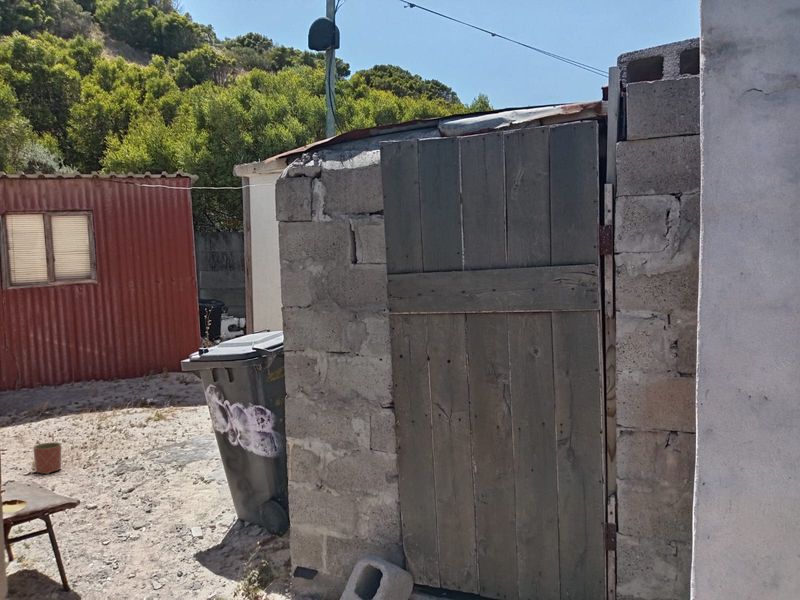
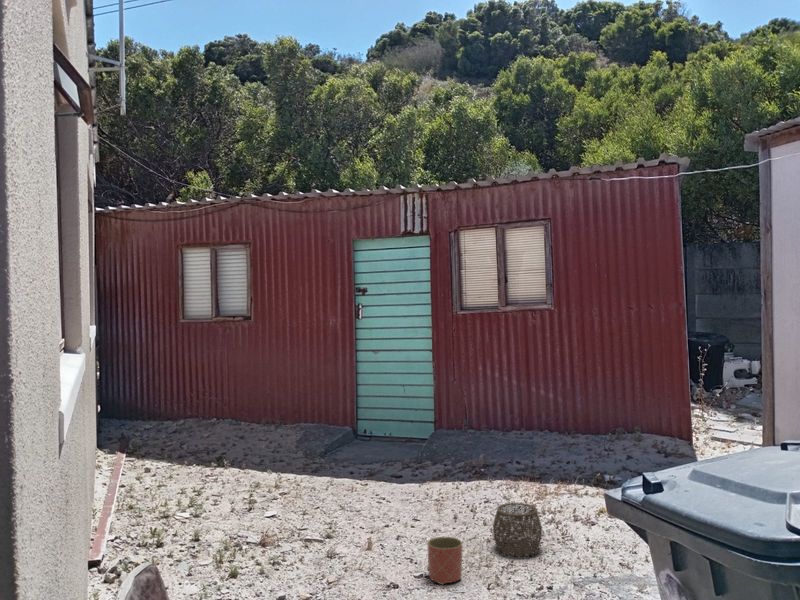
woven basket: none [76,417,114,452] -> present [493,503,542,556]

